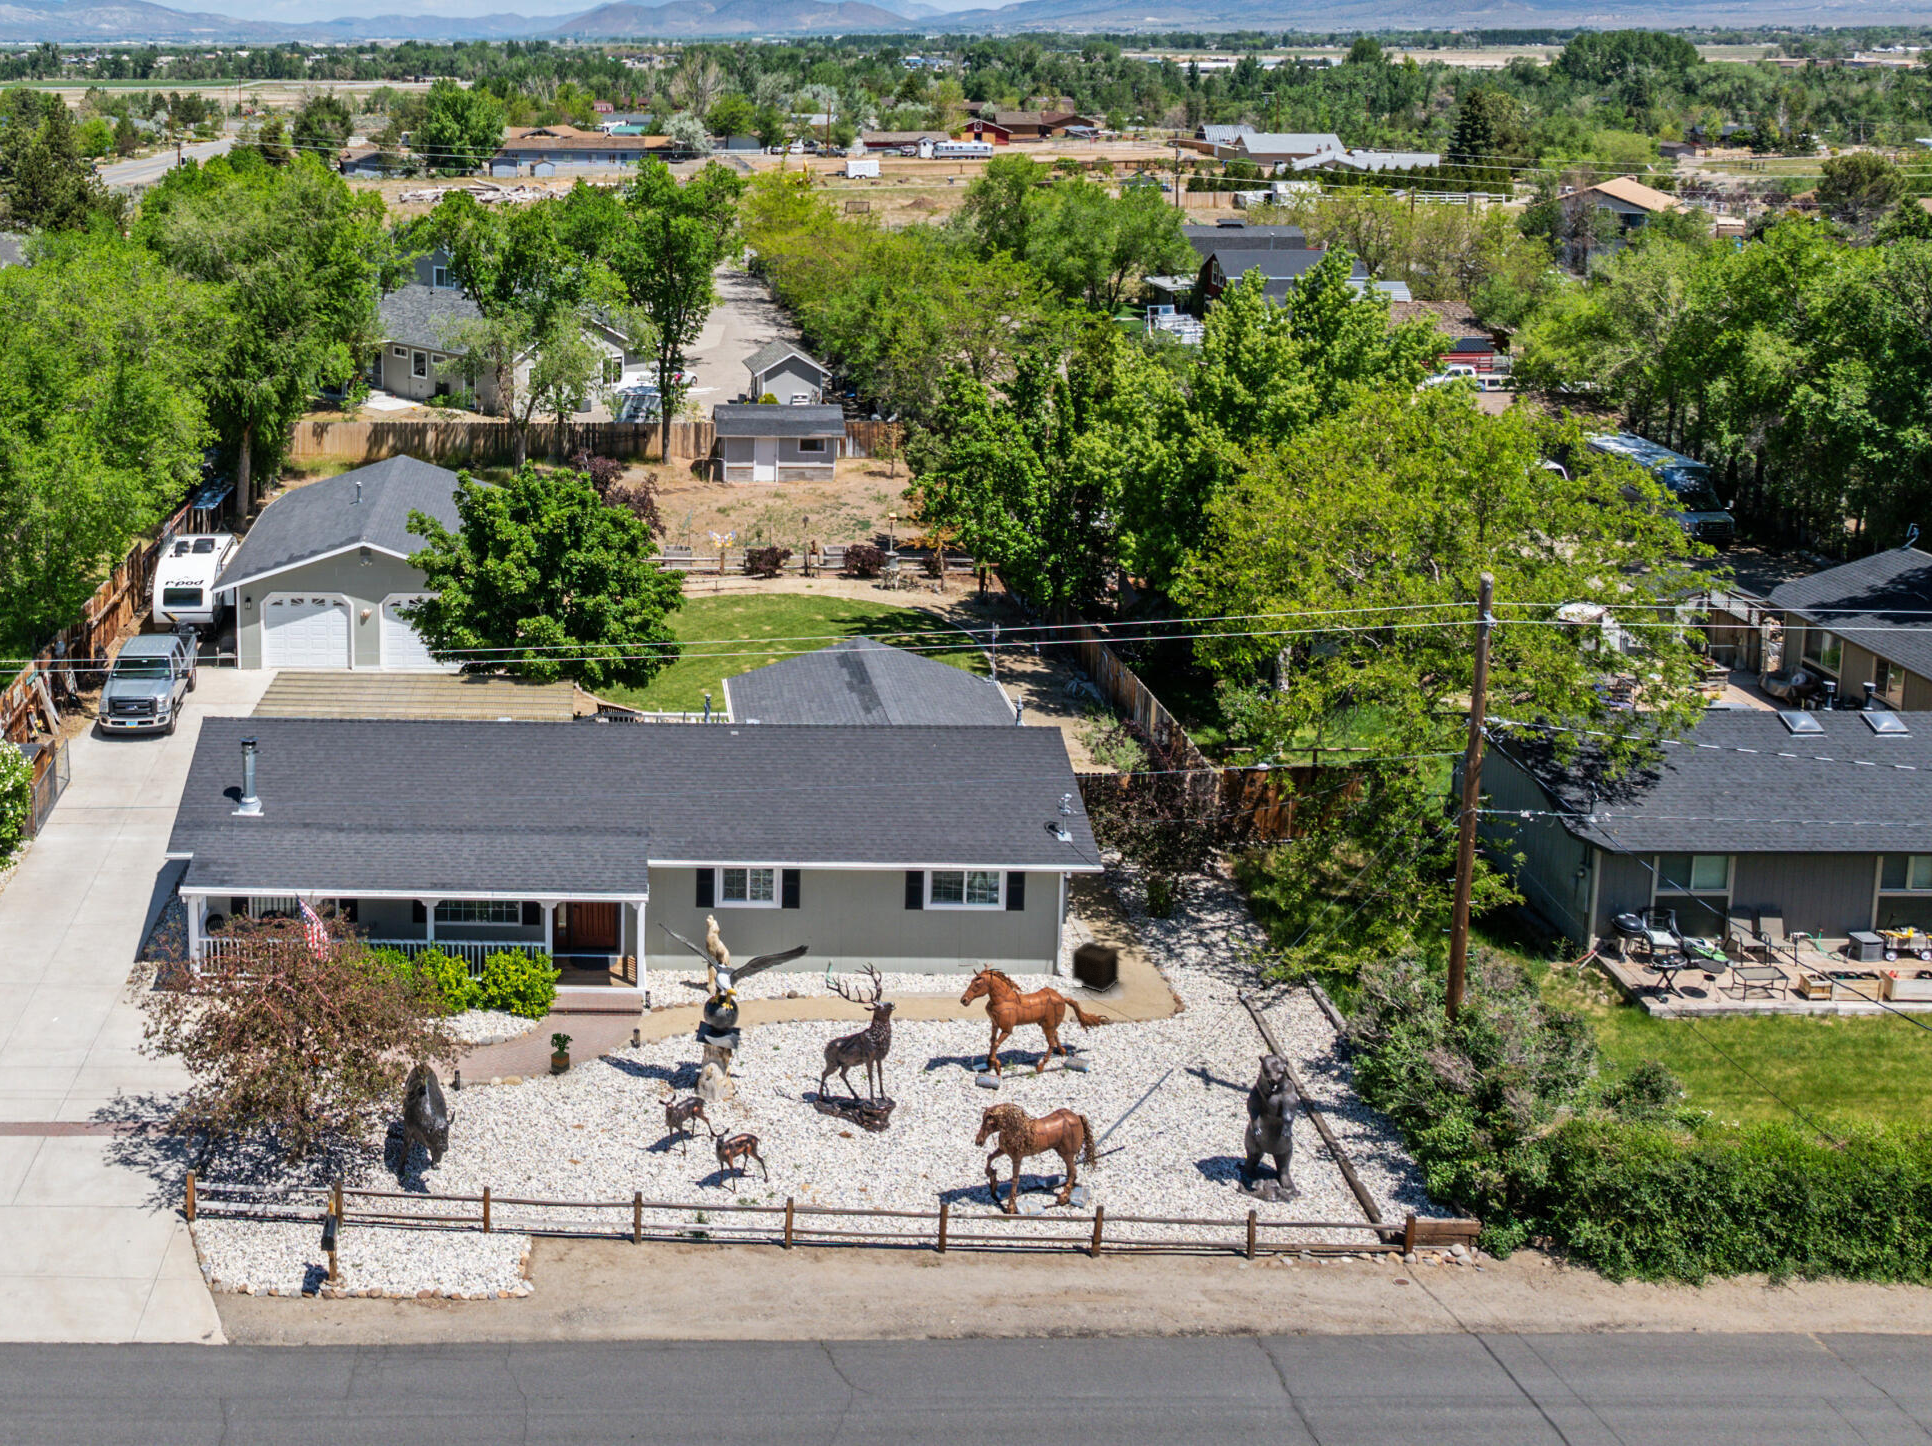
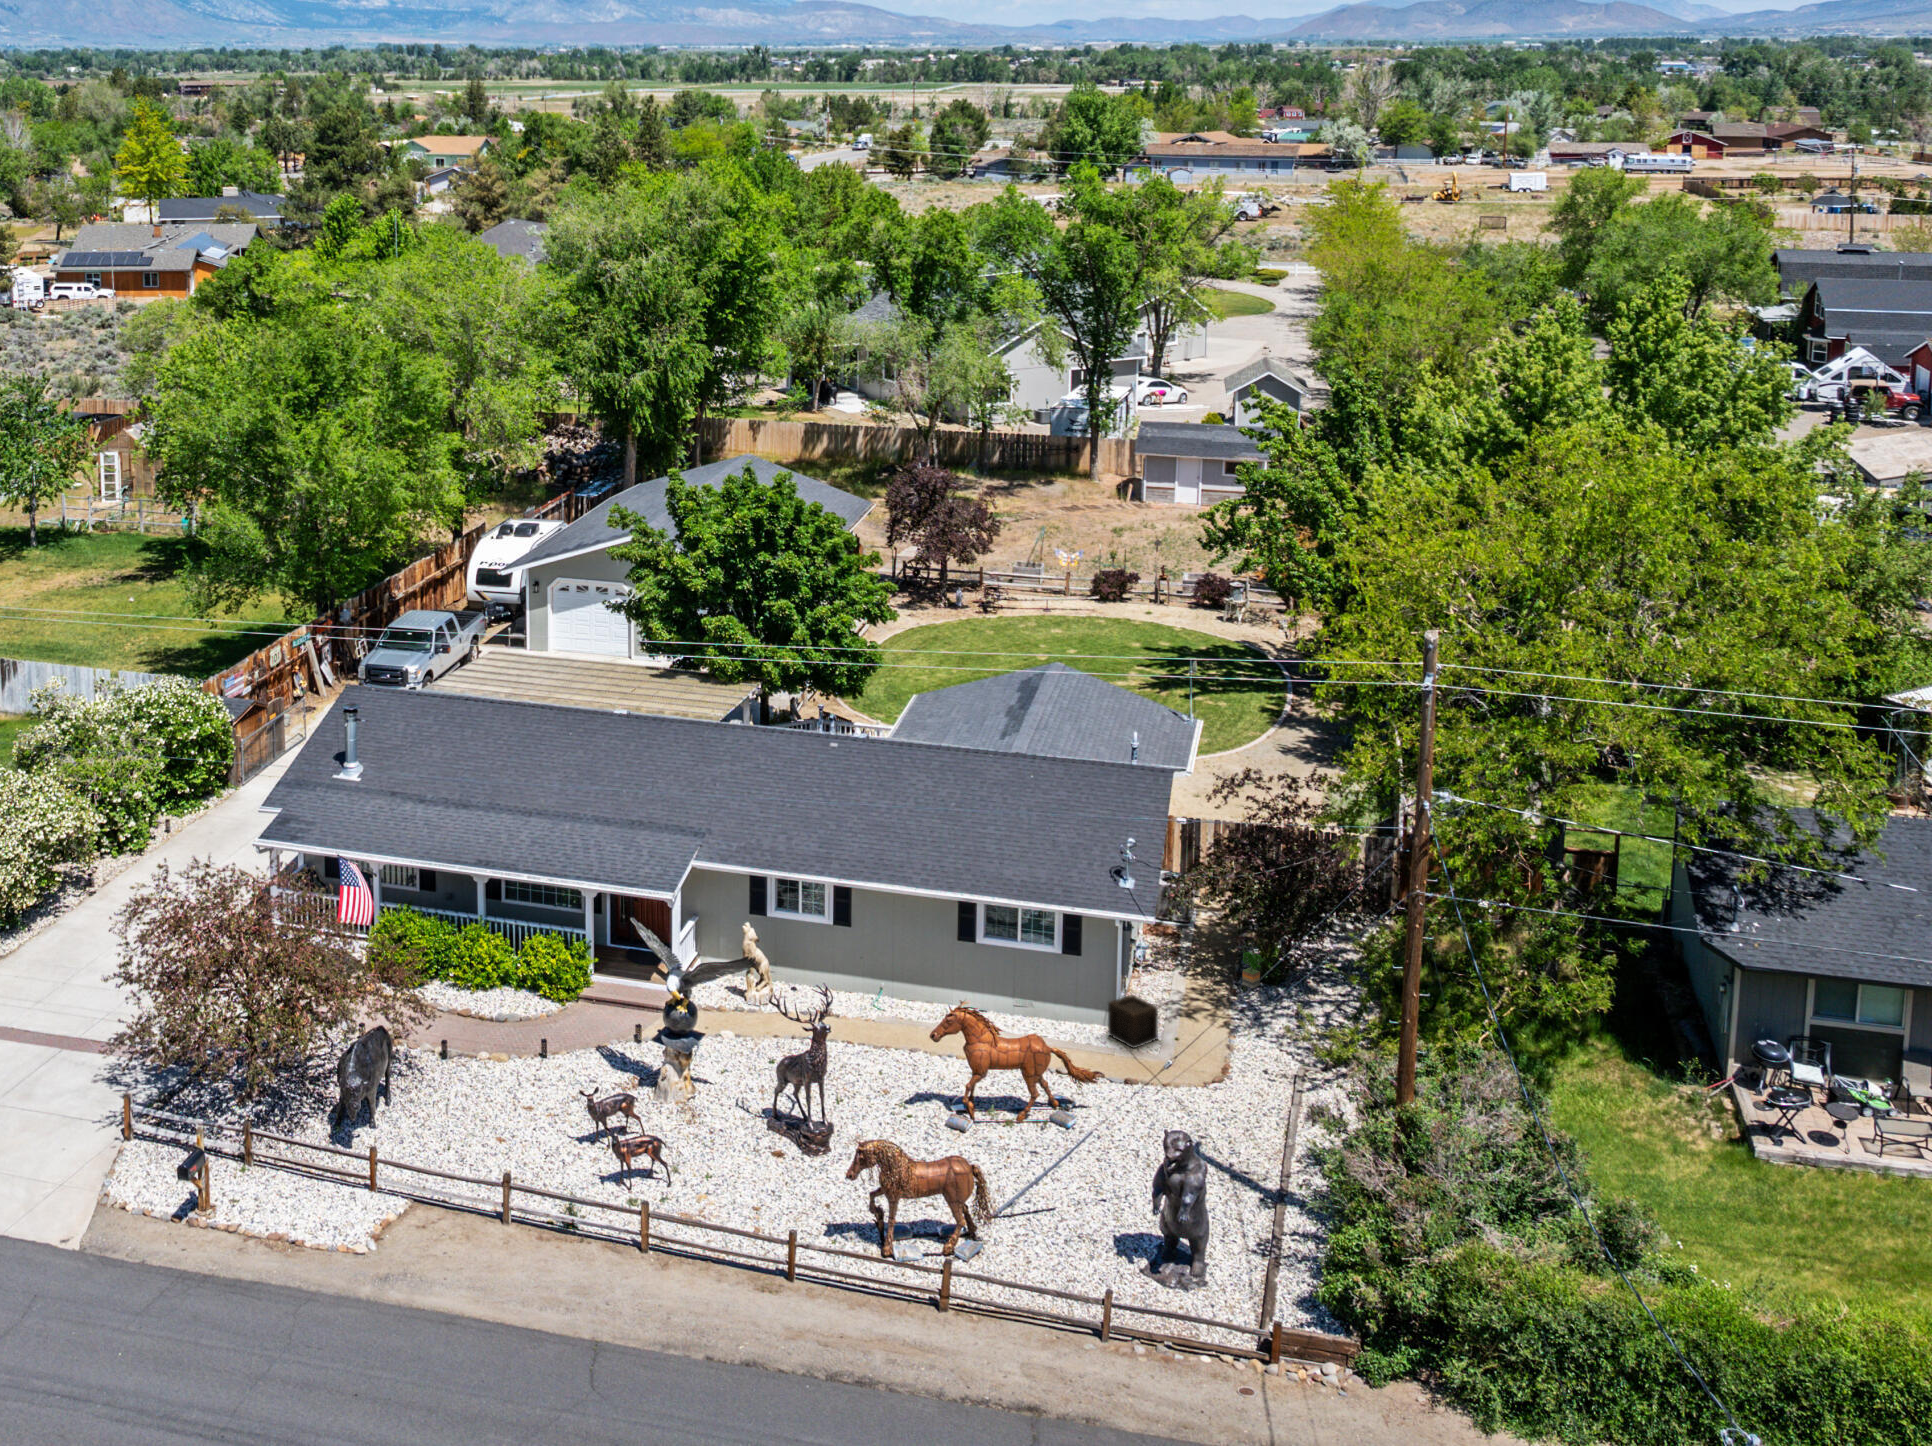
potted tree: present [550,1033,573,1074] -> present [1242,952,1264,988]

